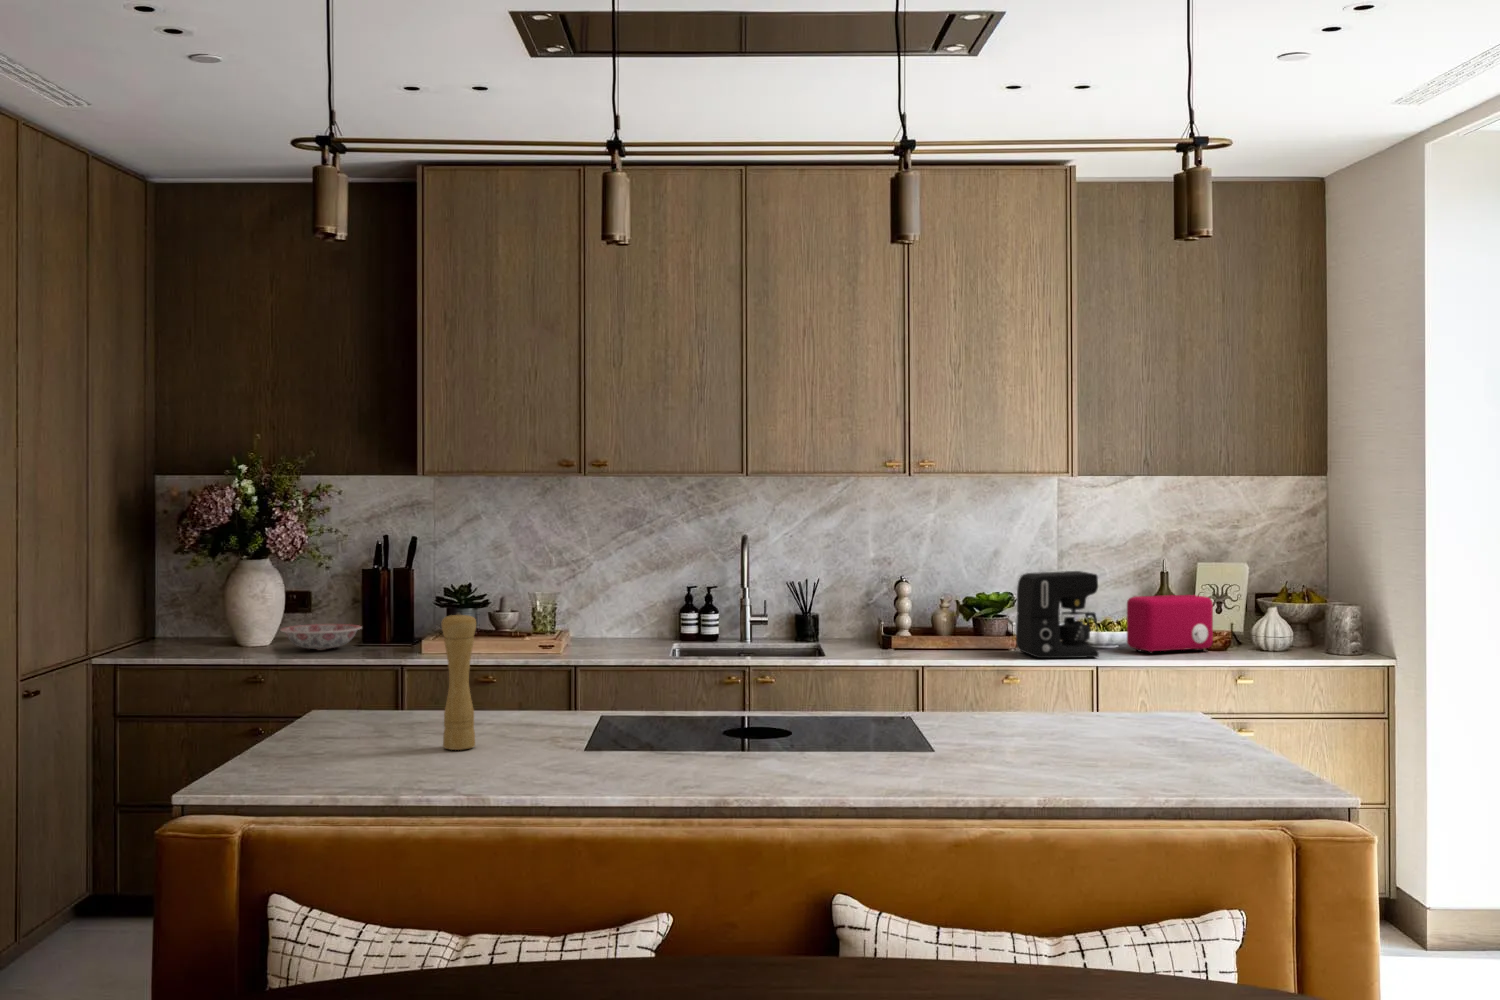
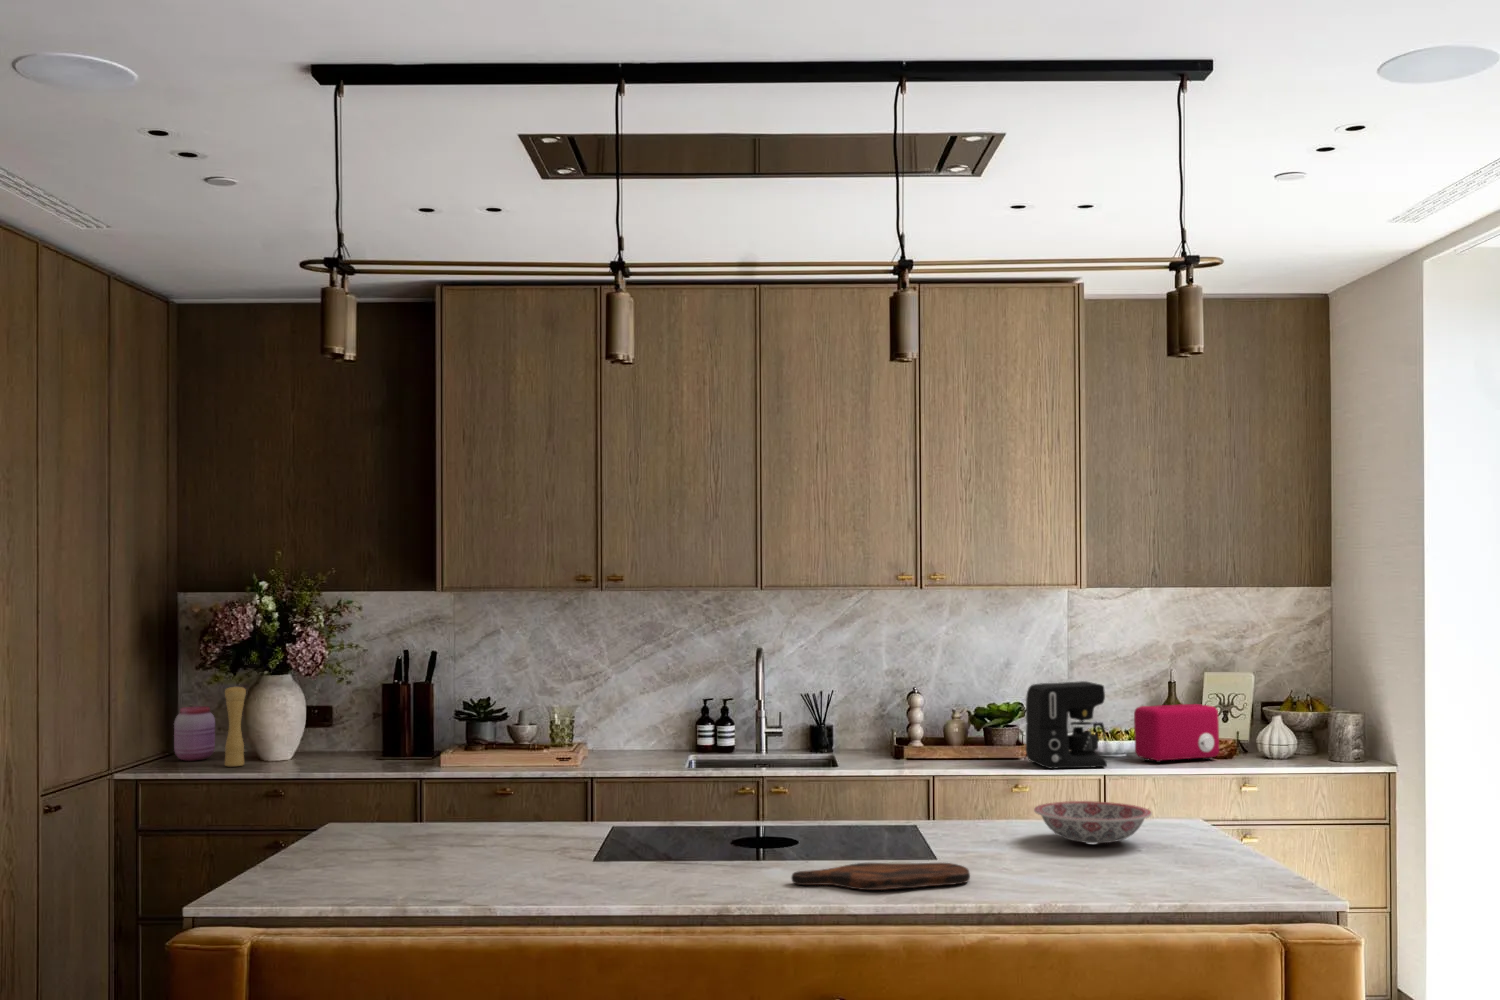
jar: none [152,591,194,645] -> present [174,706,215,761]
pepper mill: present [442,613,476,750] -> present [225,686,246,766]
ceramic bowl: present [281,624,362,650] -> present [1034,801,1152,843]
cutting board: none [766,752,961,782] -> present [792,863,970,890]

